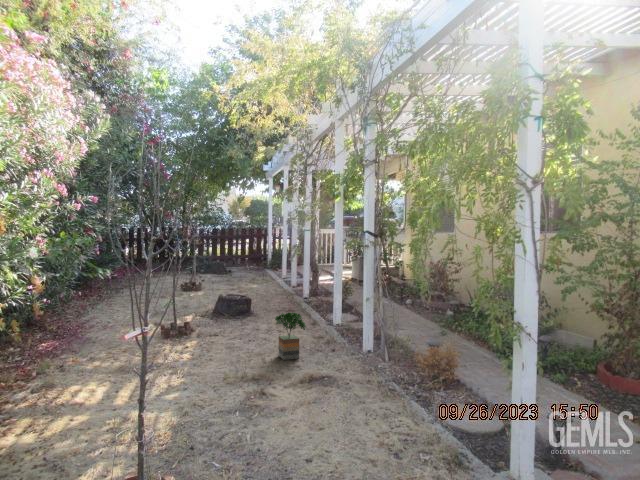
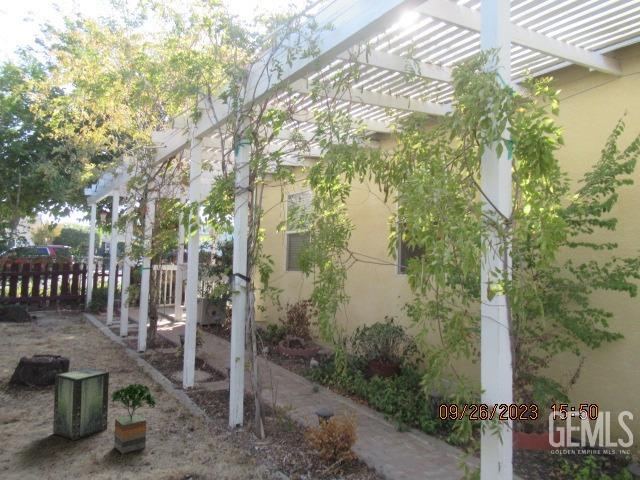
storage box: none [240,301,275,350] -> present [53,368,109,440]

